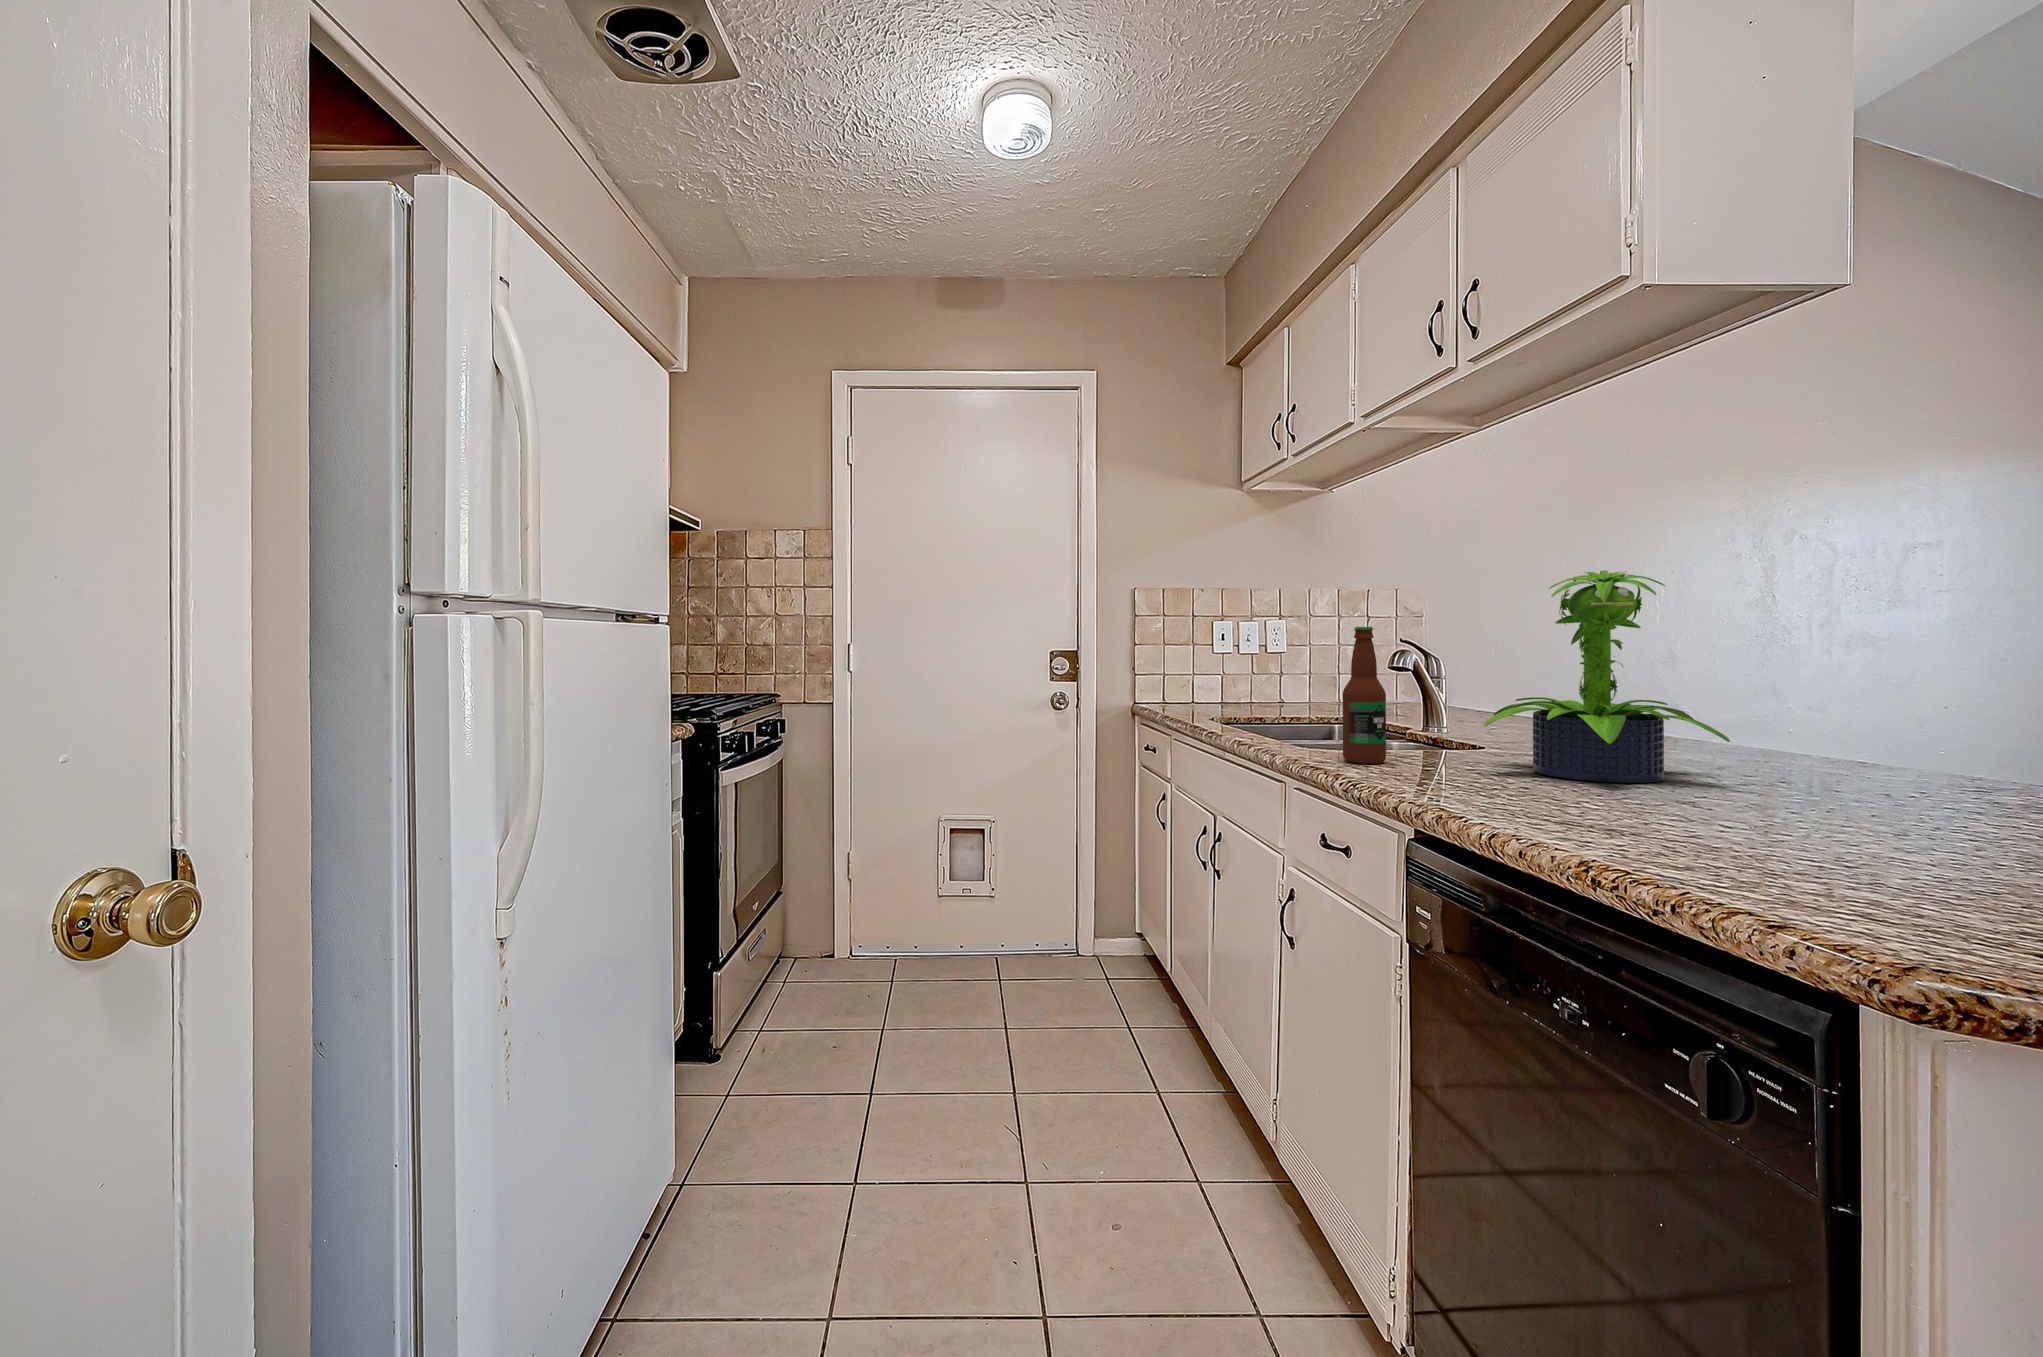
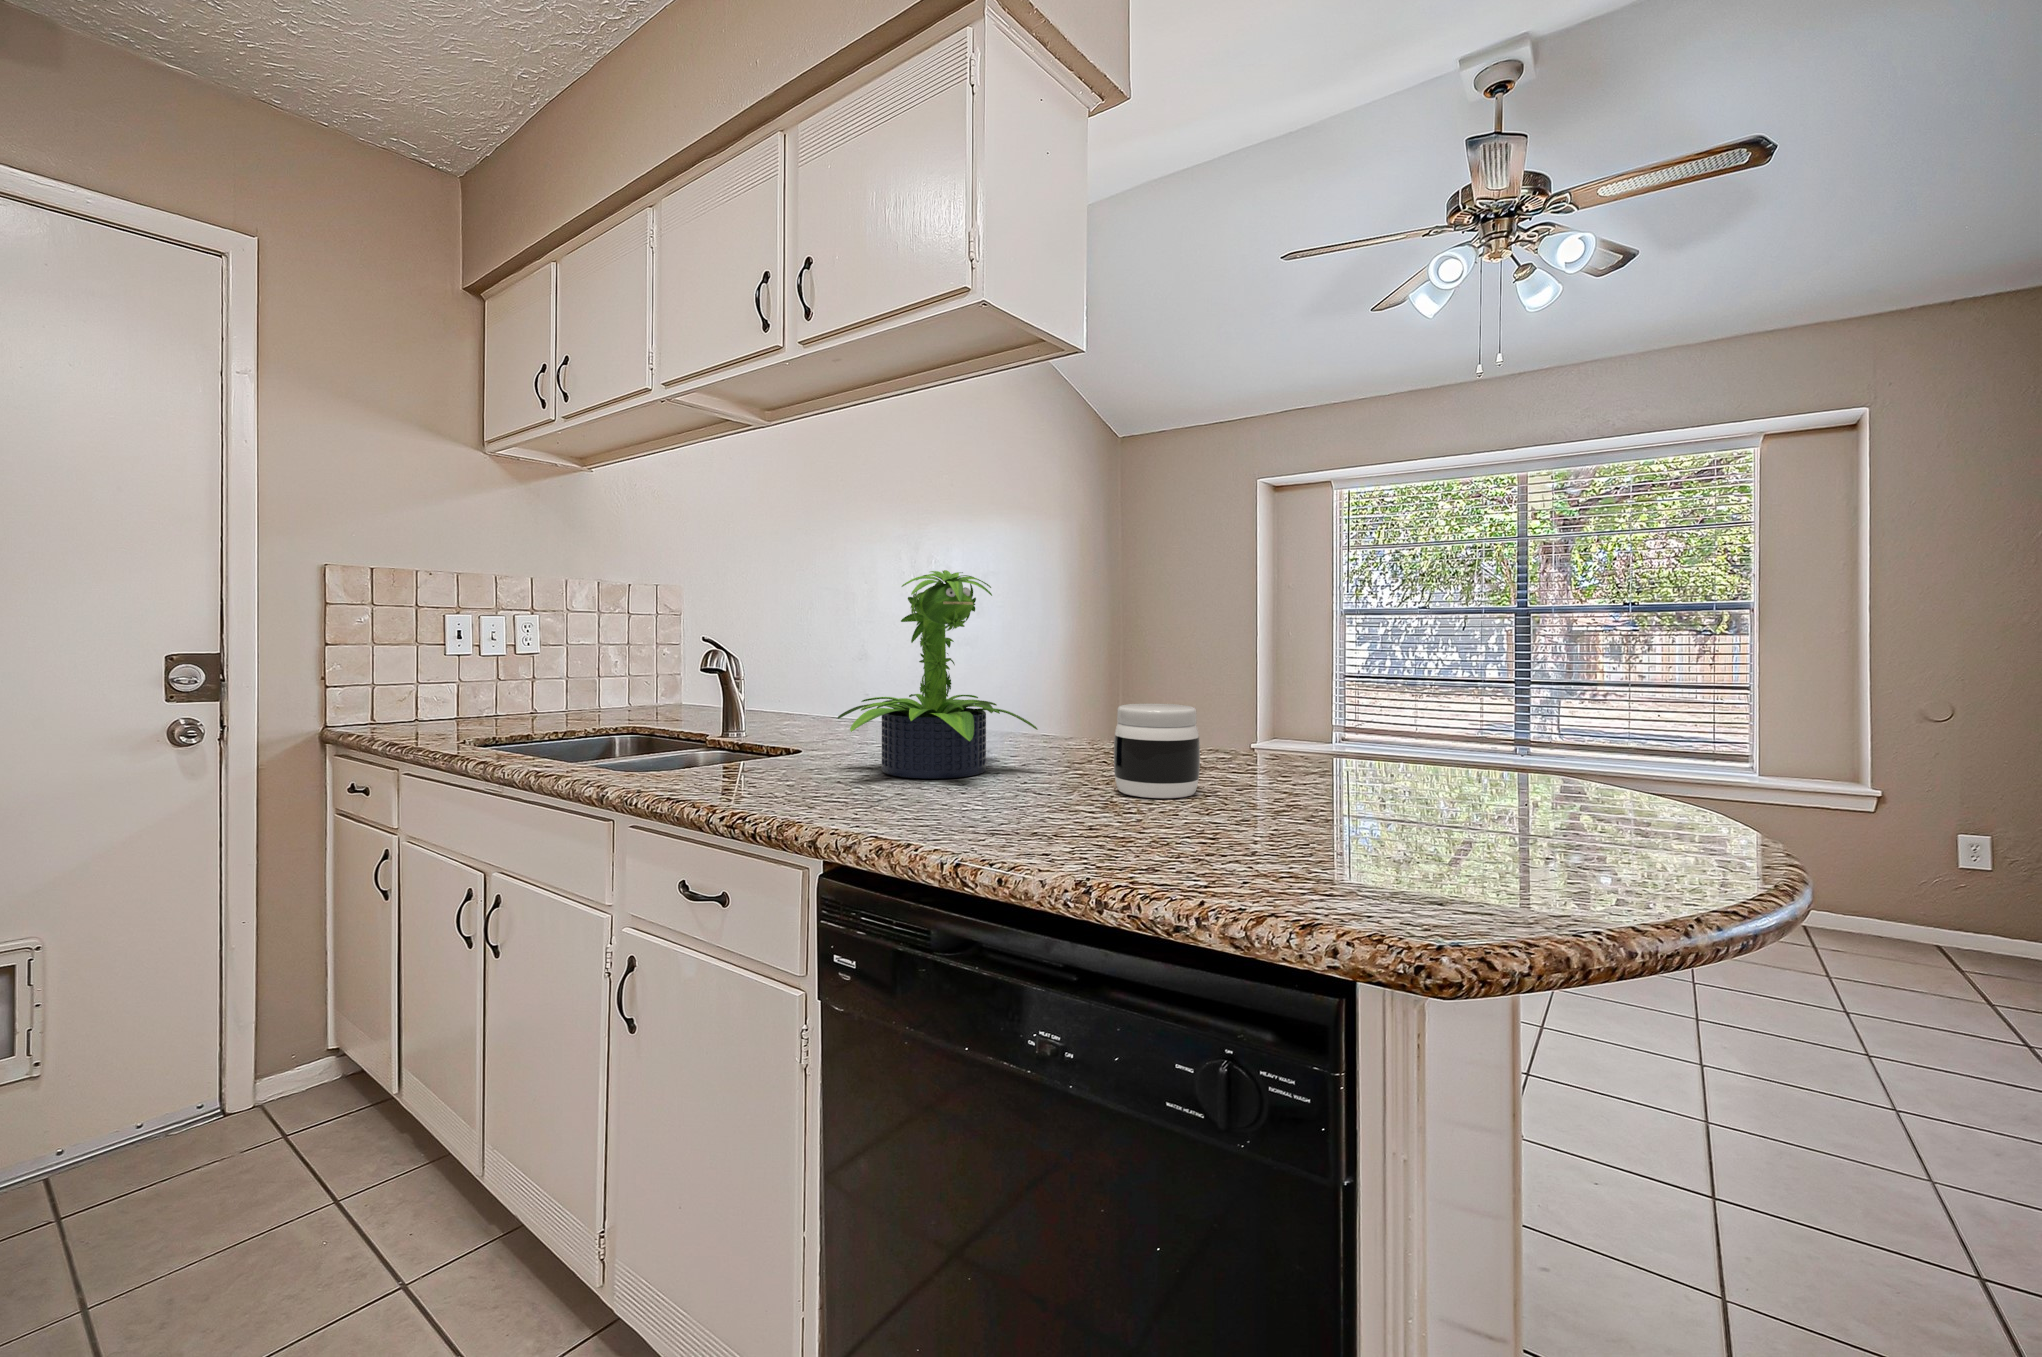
bottle: present [1343,627,1386,764] -> none [693,624,741,786]
jar: none [1793,717,1935,831] -> present [1114,703,1200,798]

